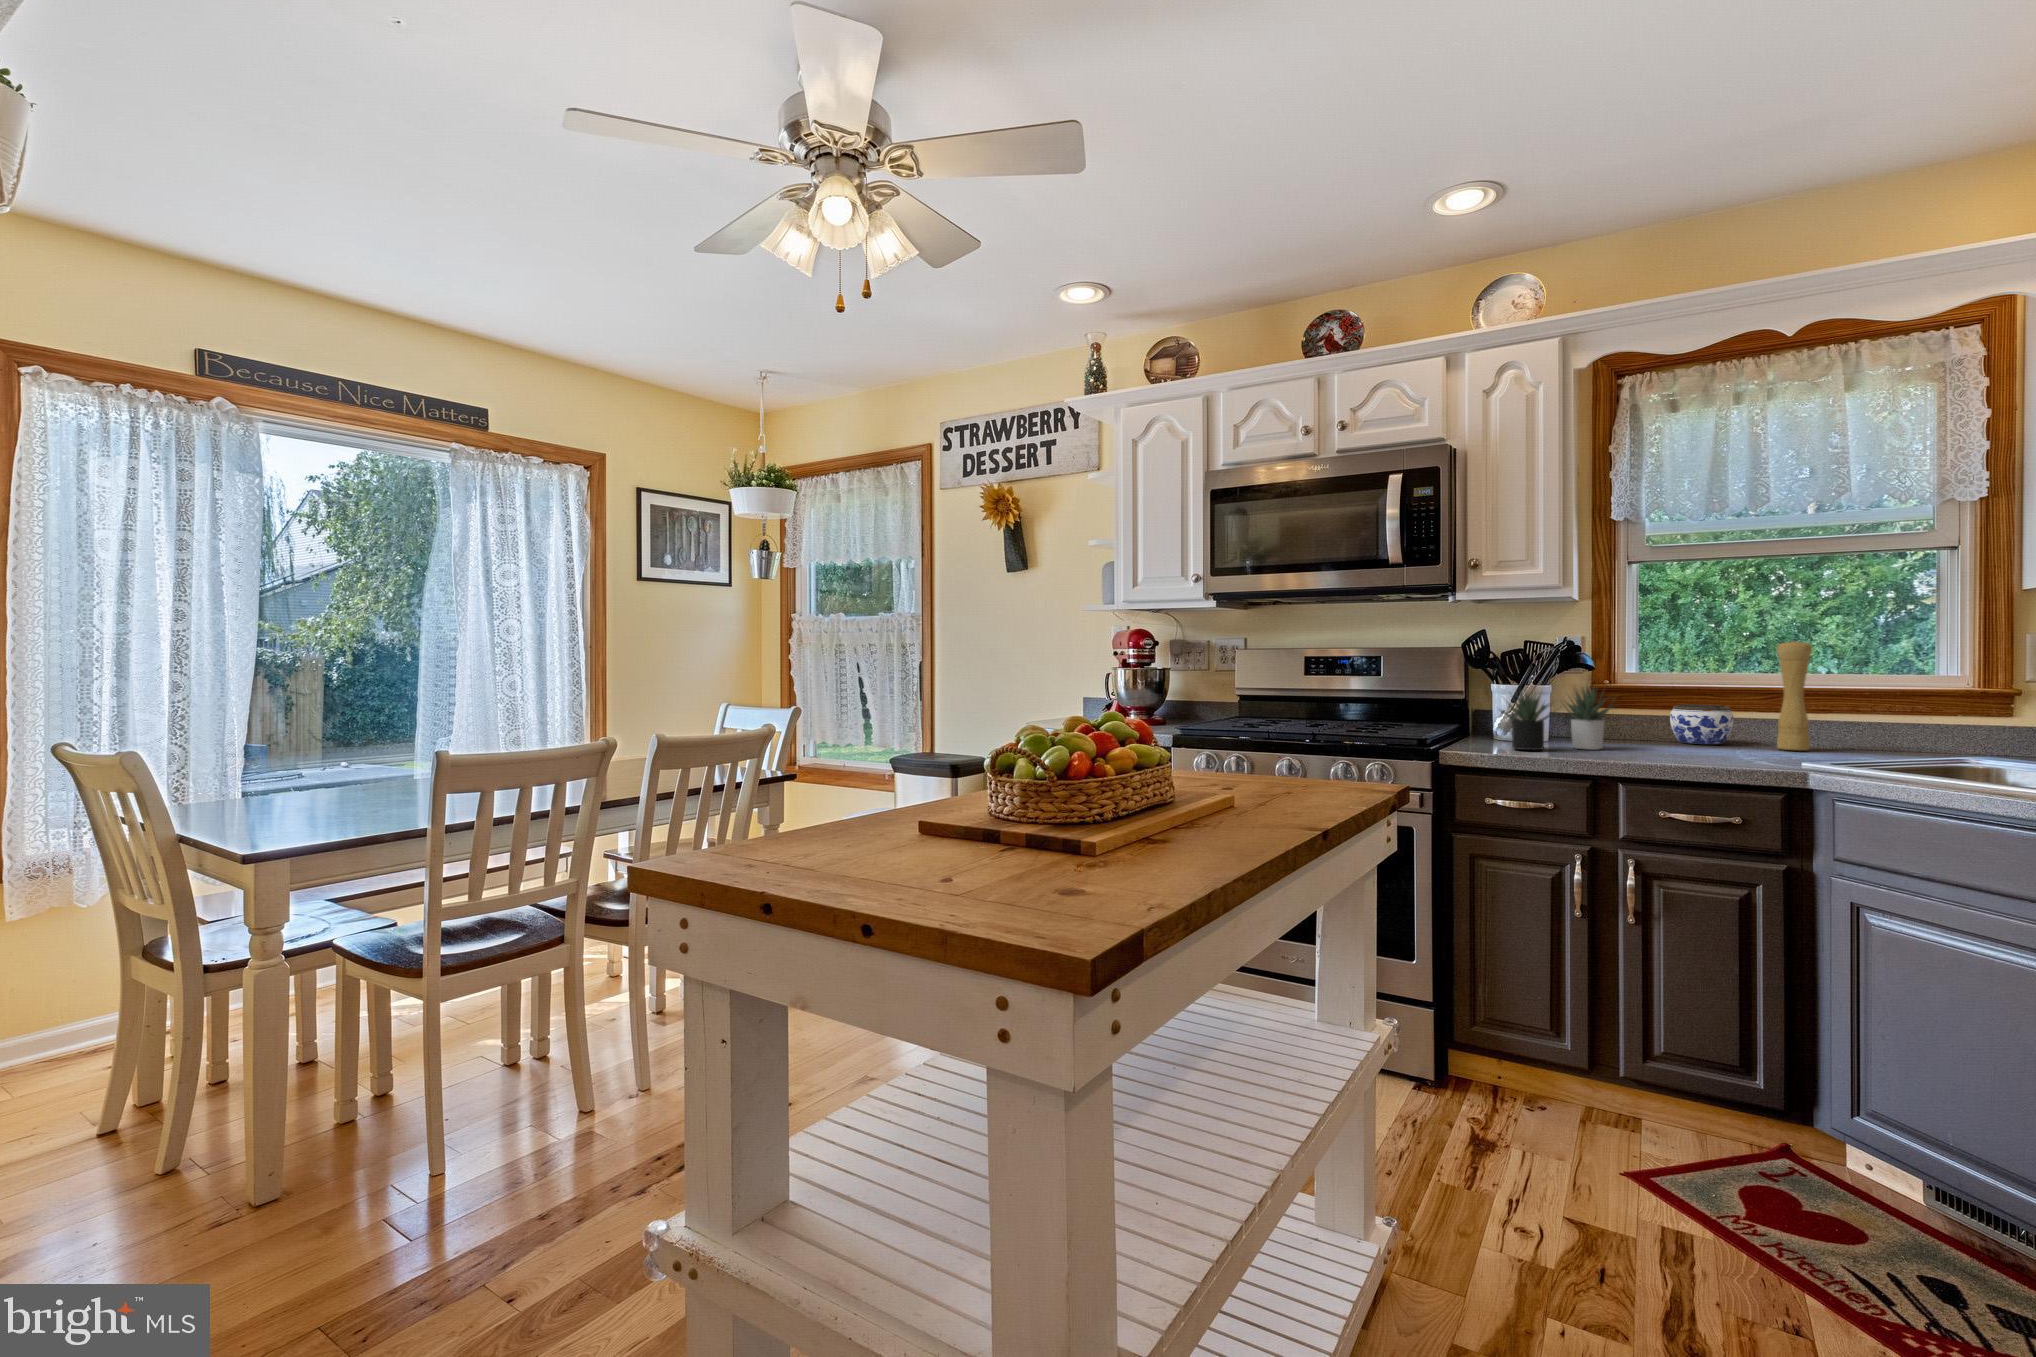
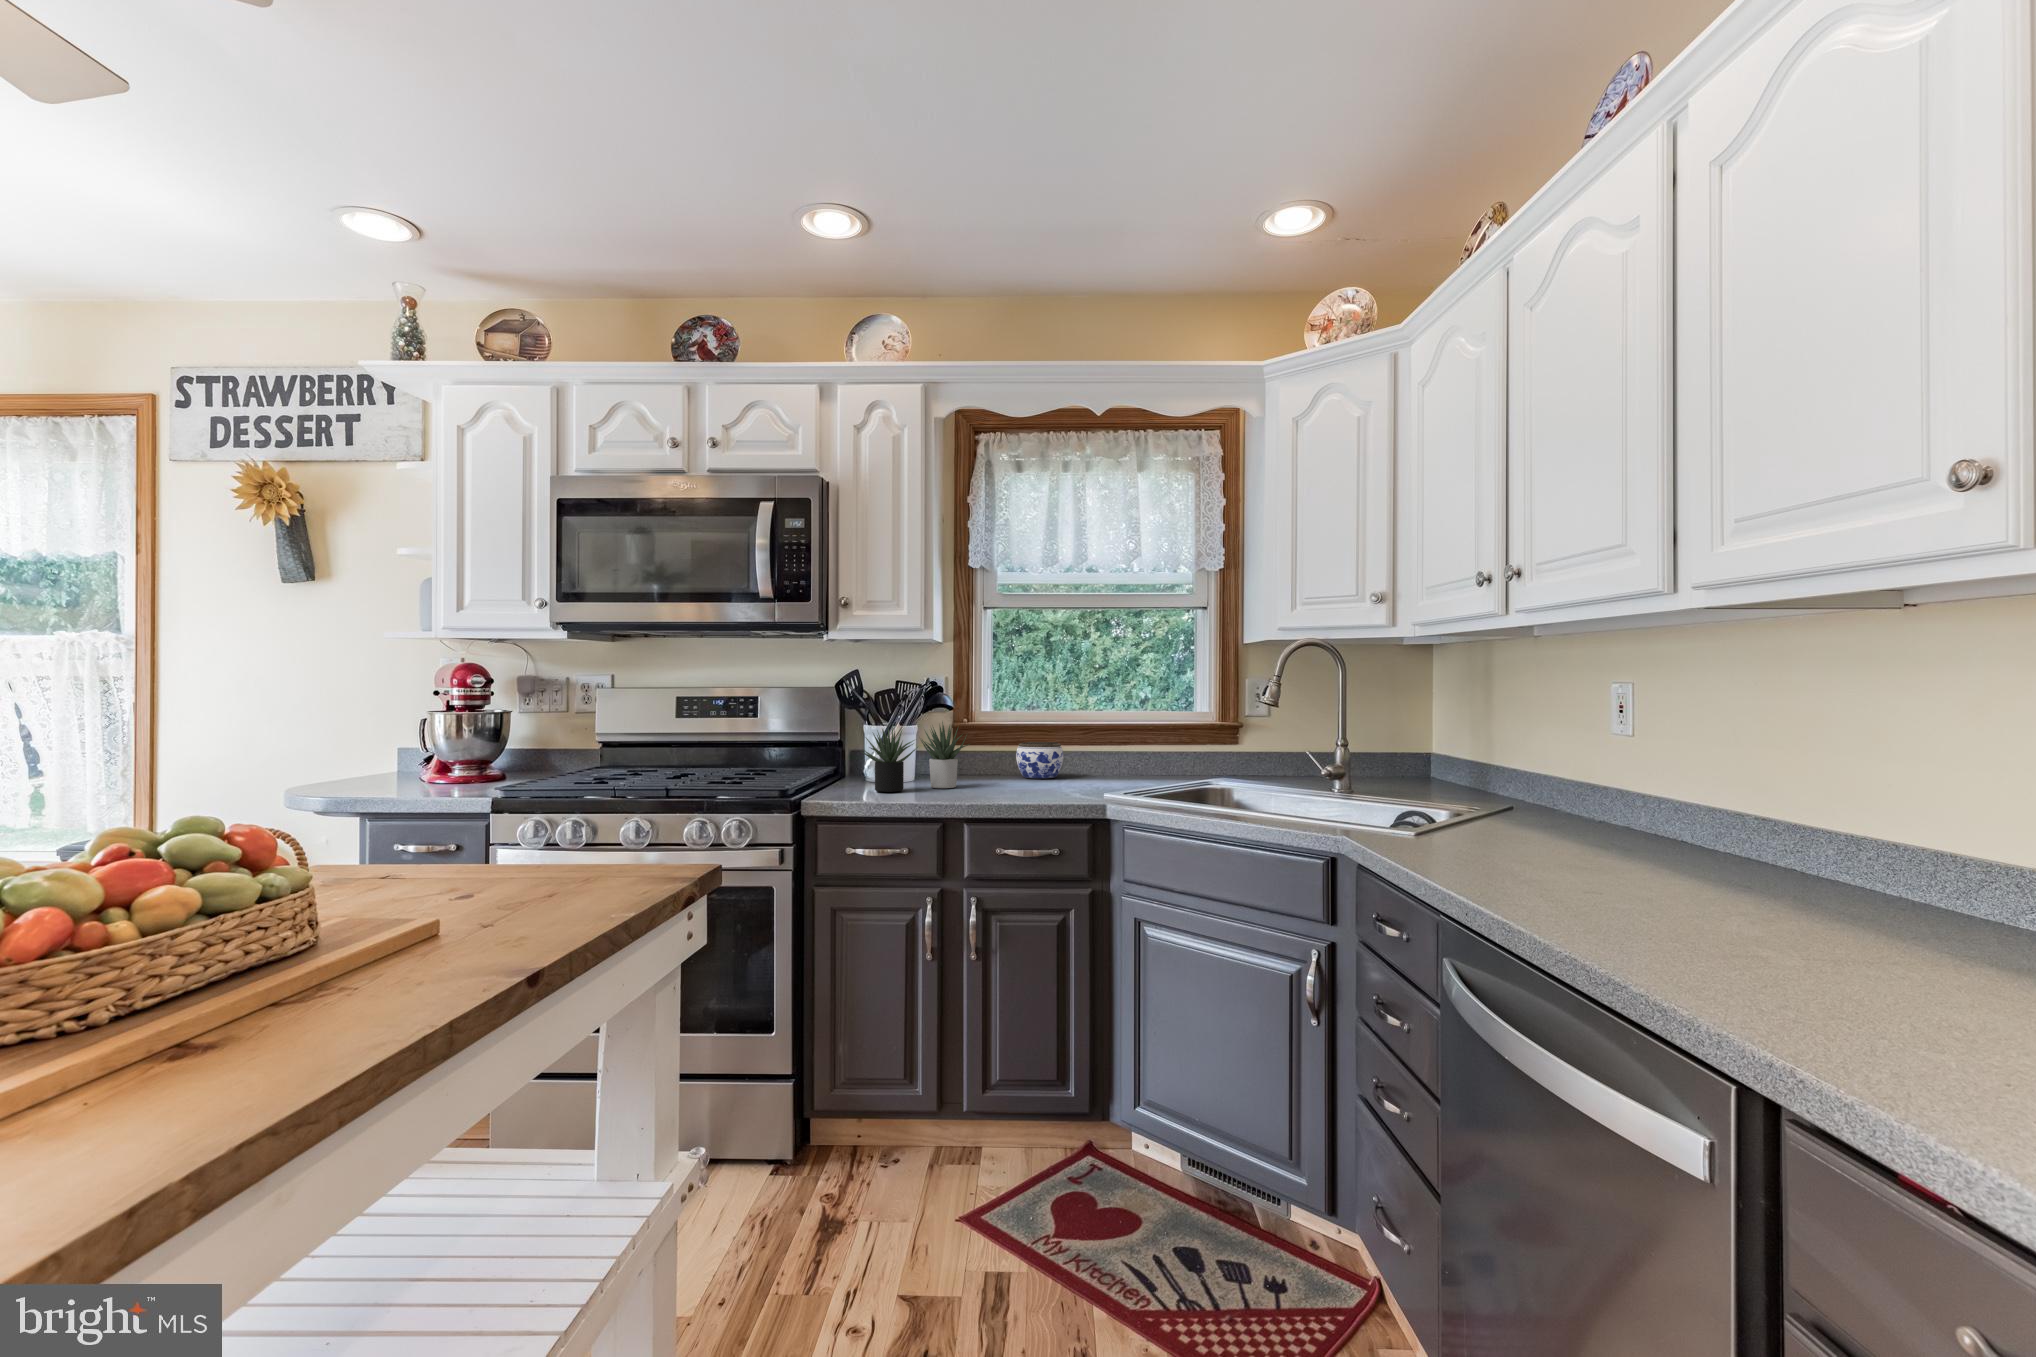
pepper mill: present [1777,640,1812,750] -> none [1092,683,1116,781]

